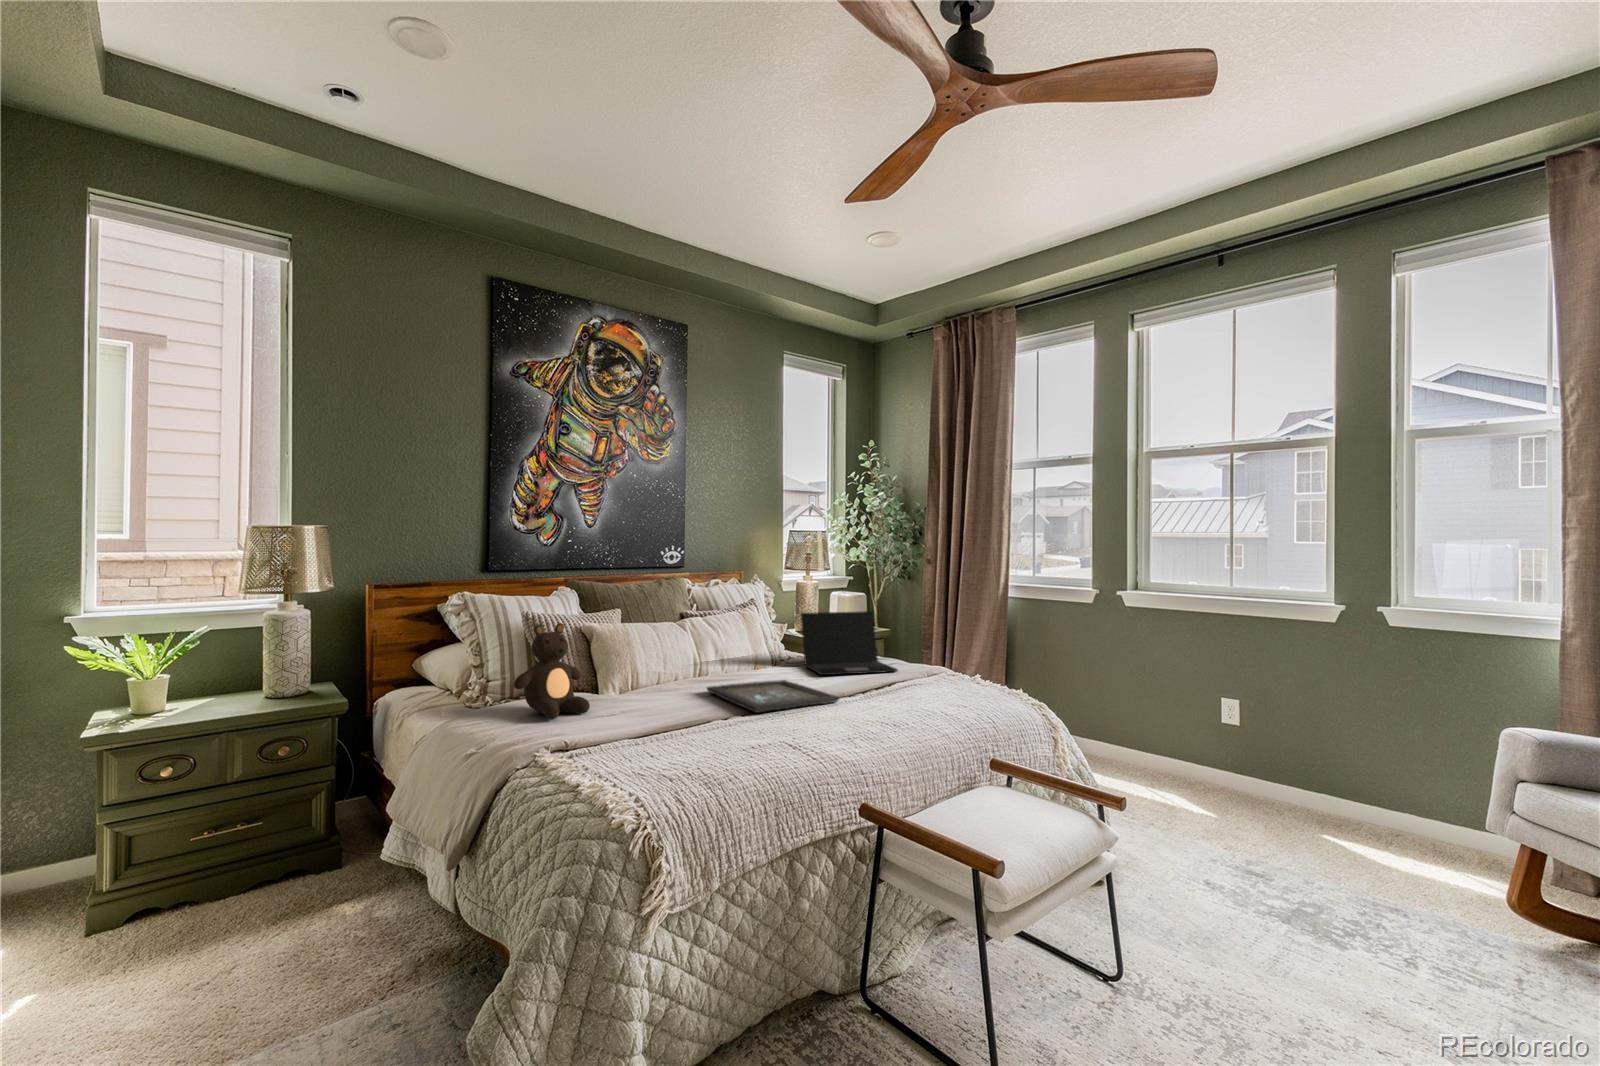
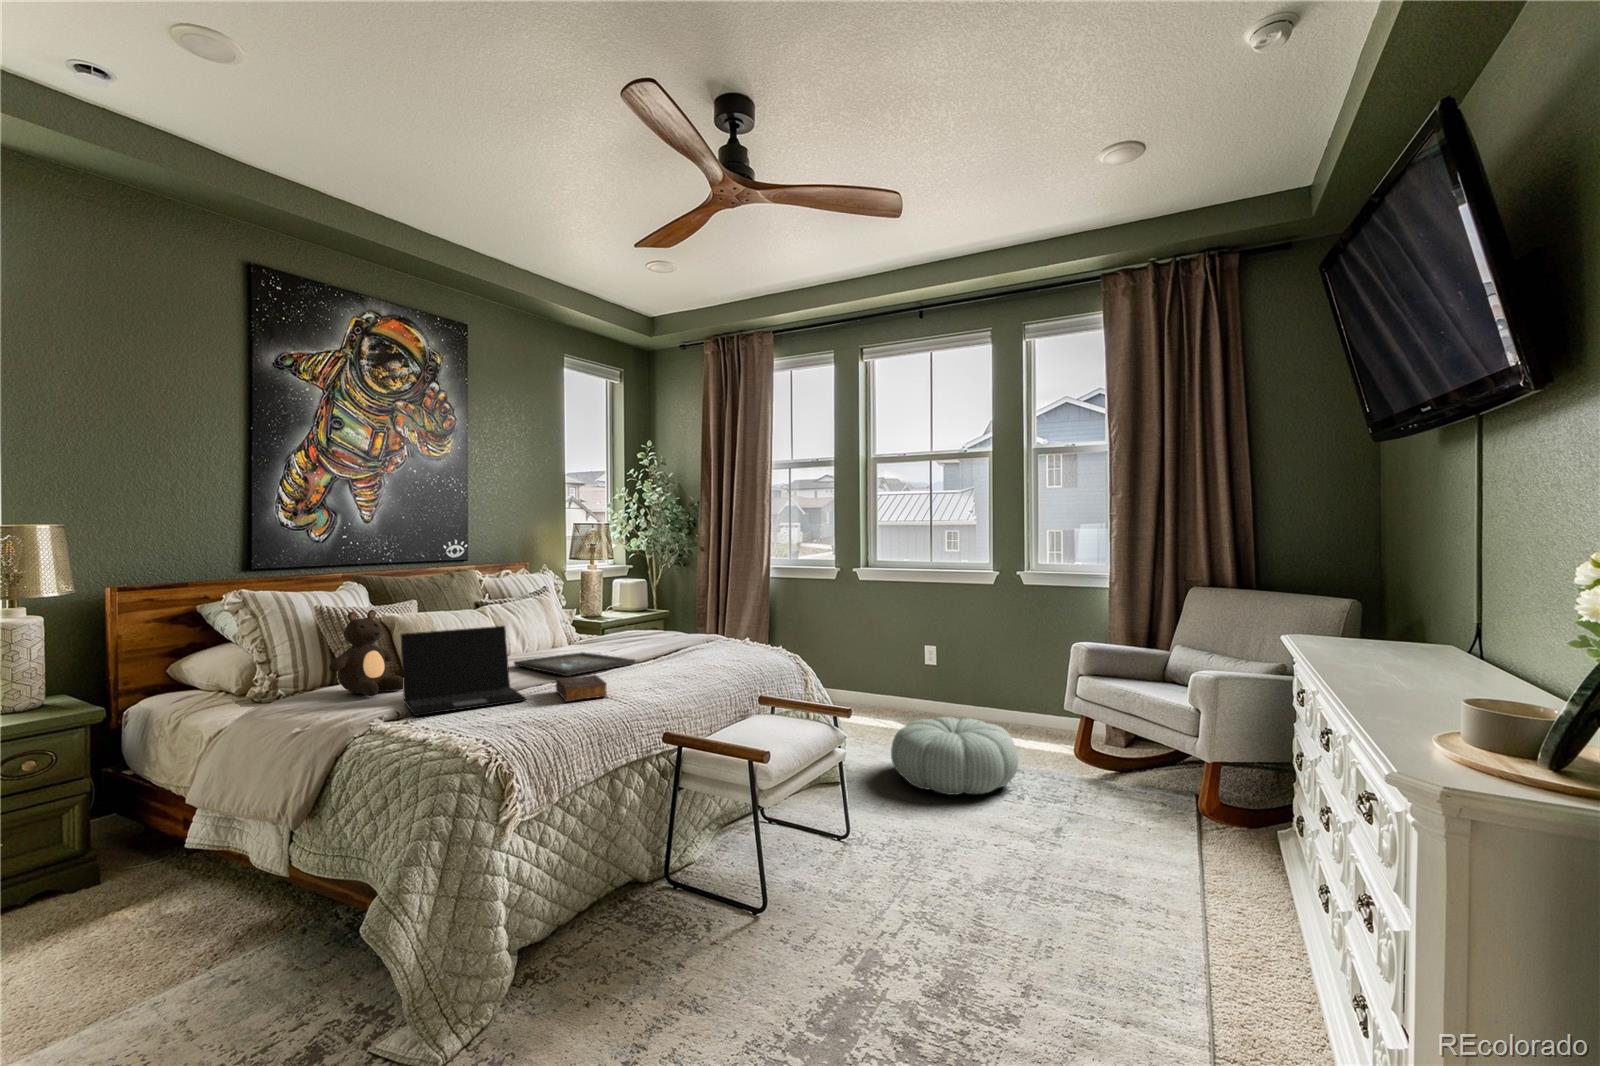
laptop: present [801,611,898,675] -> present [401,626,526,716]
book: none [738,717,794,752] -> present [556,675,607,702]
pouf: none [1174,804,1383,933] -> present [891,717,1019,795]

